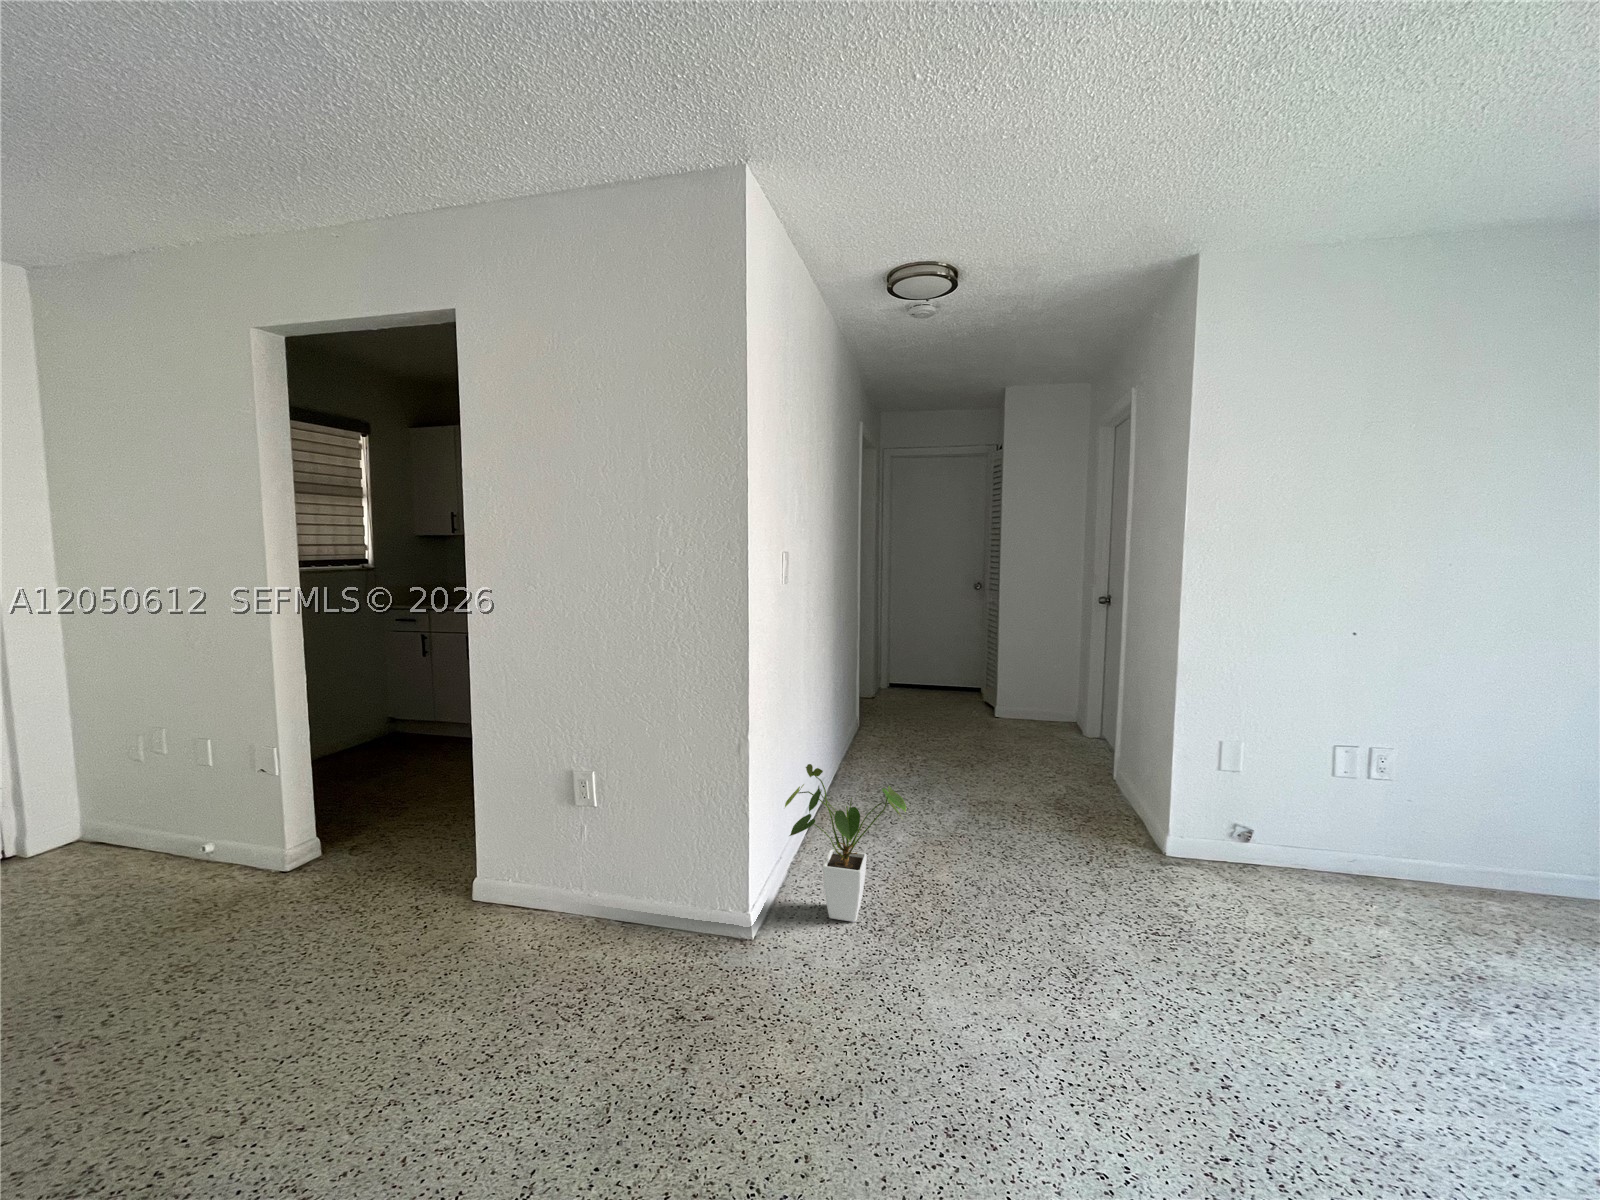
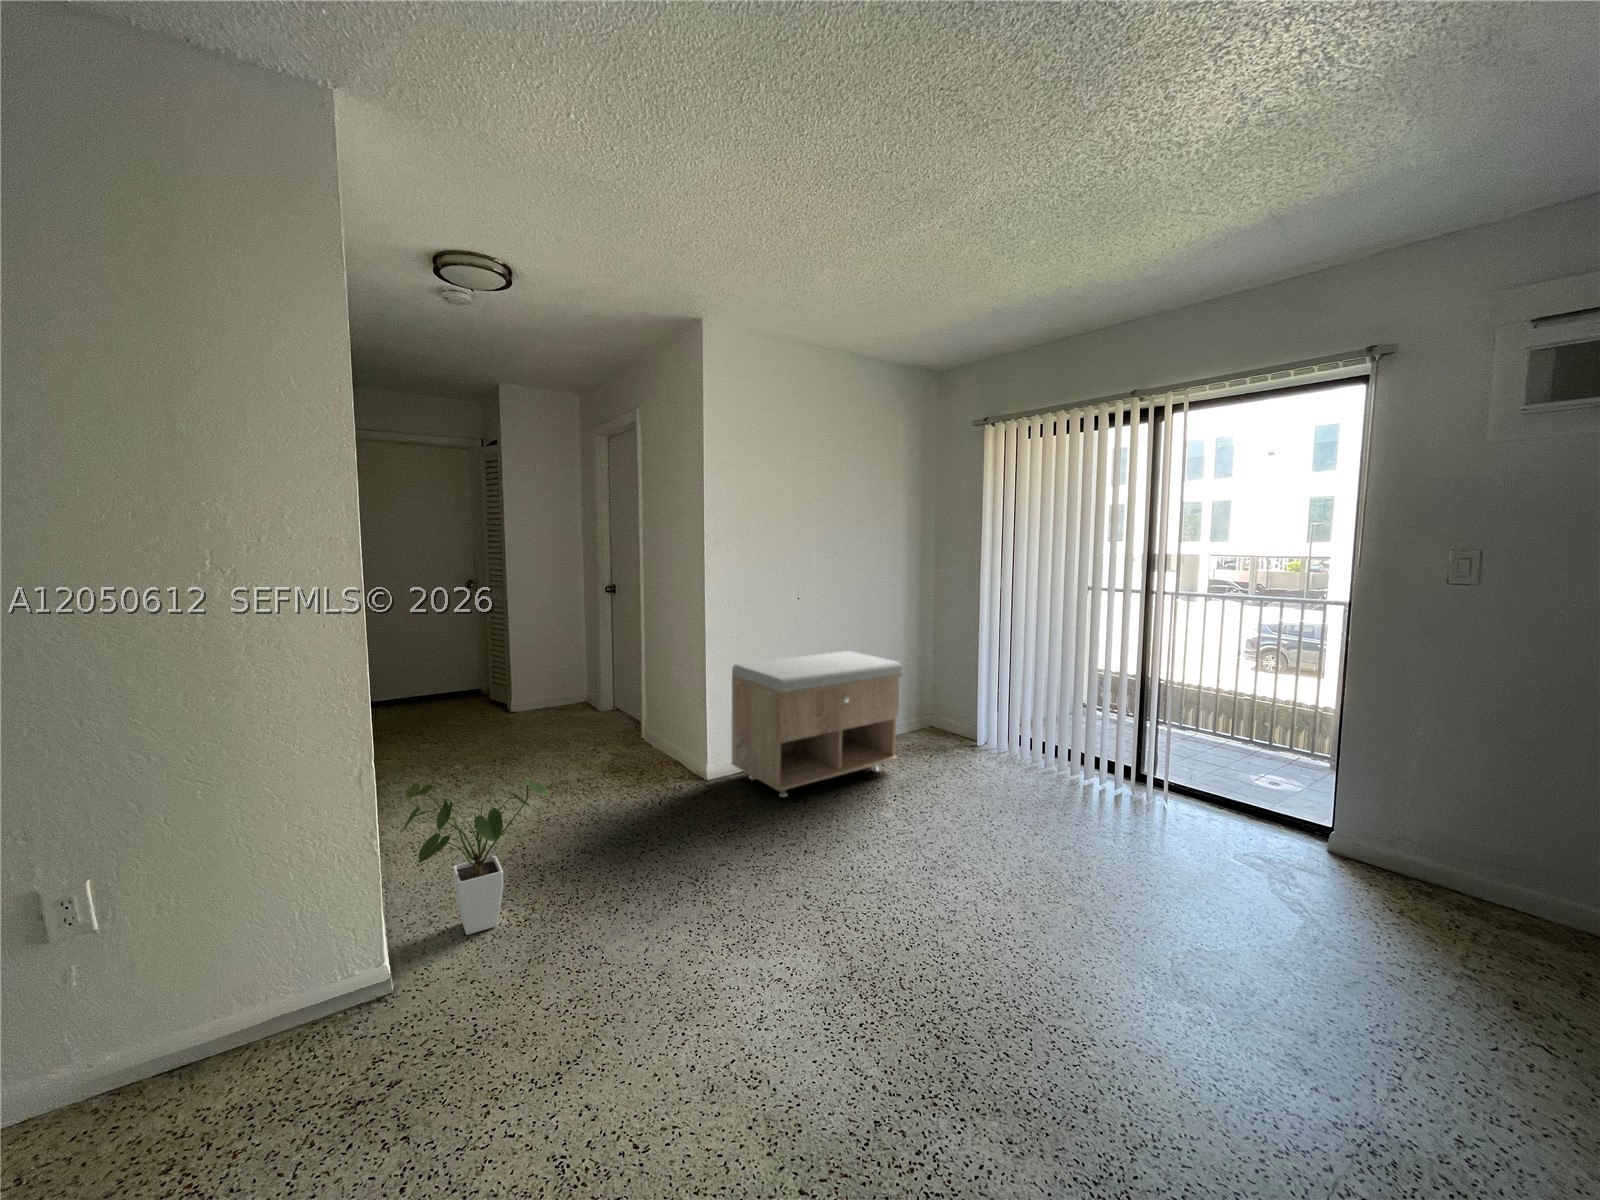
storage bench: none [1204,714,1578,947] -> present [732,651,903,797]

